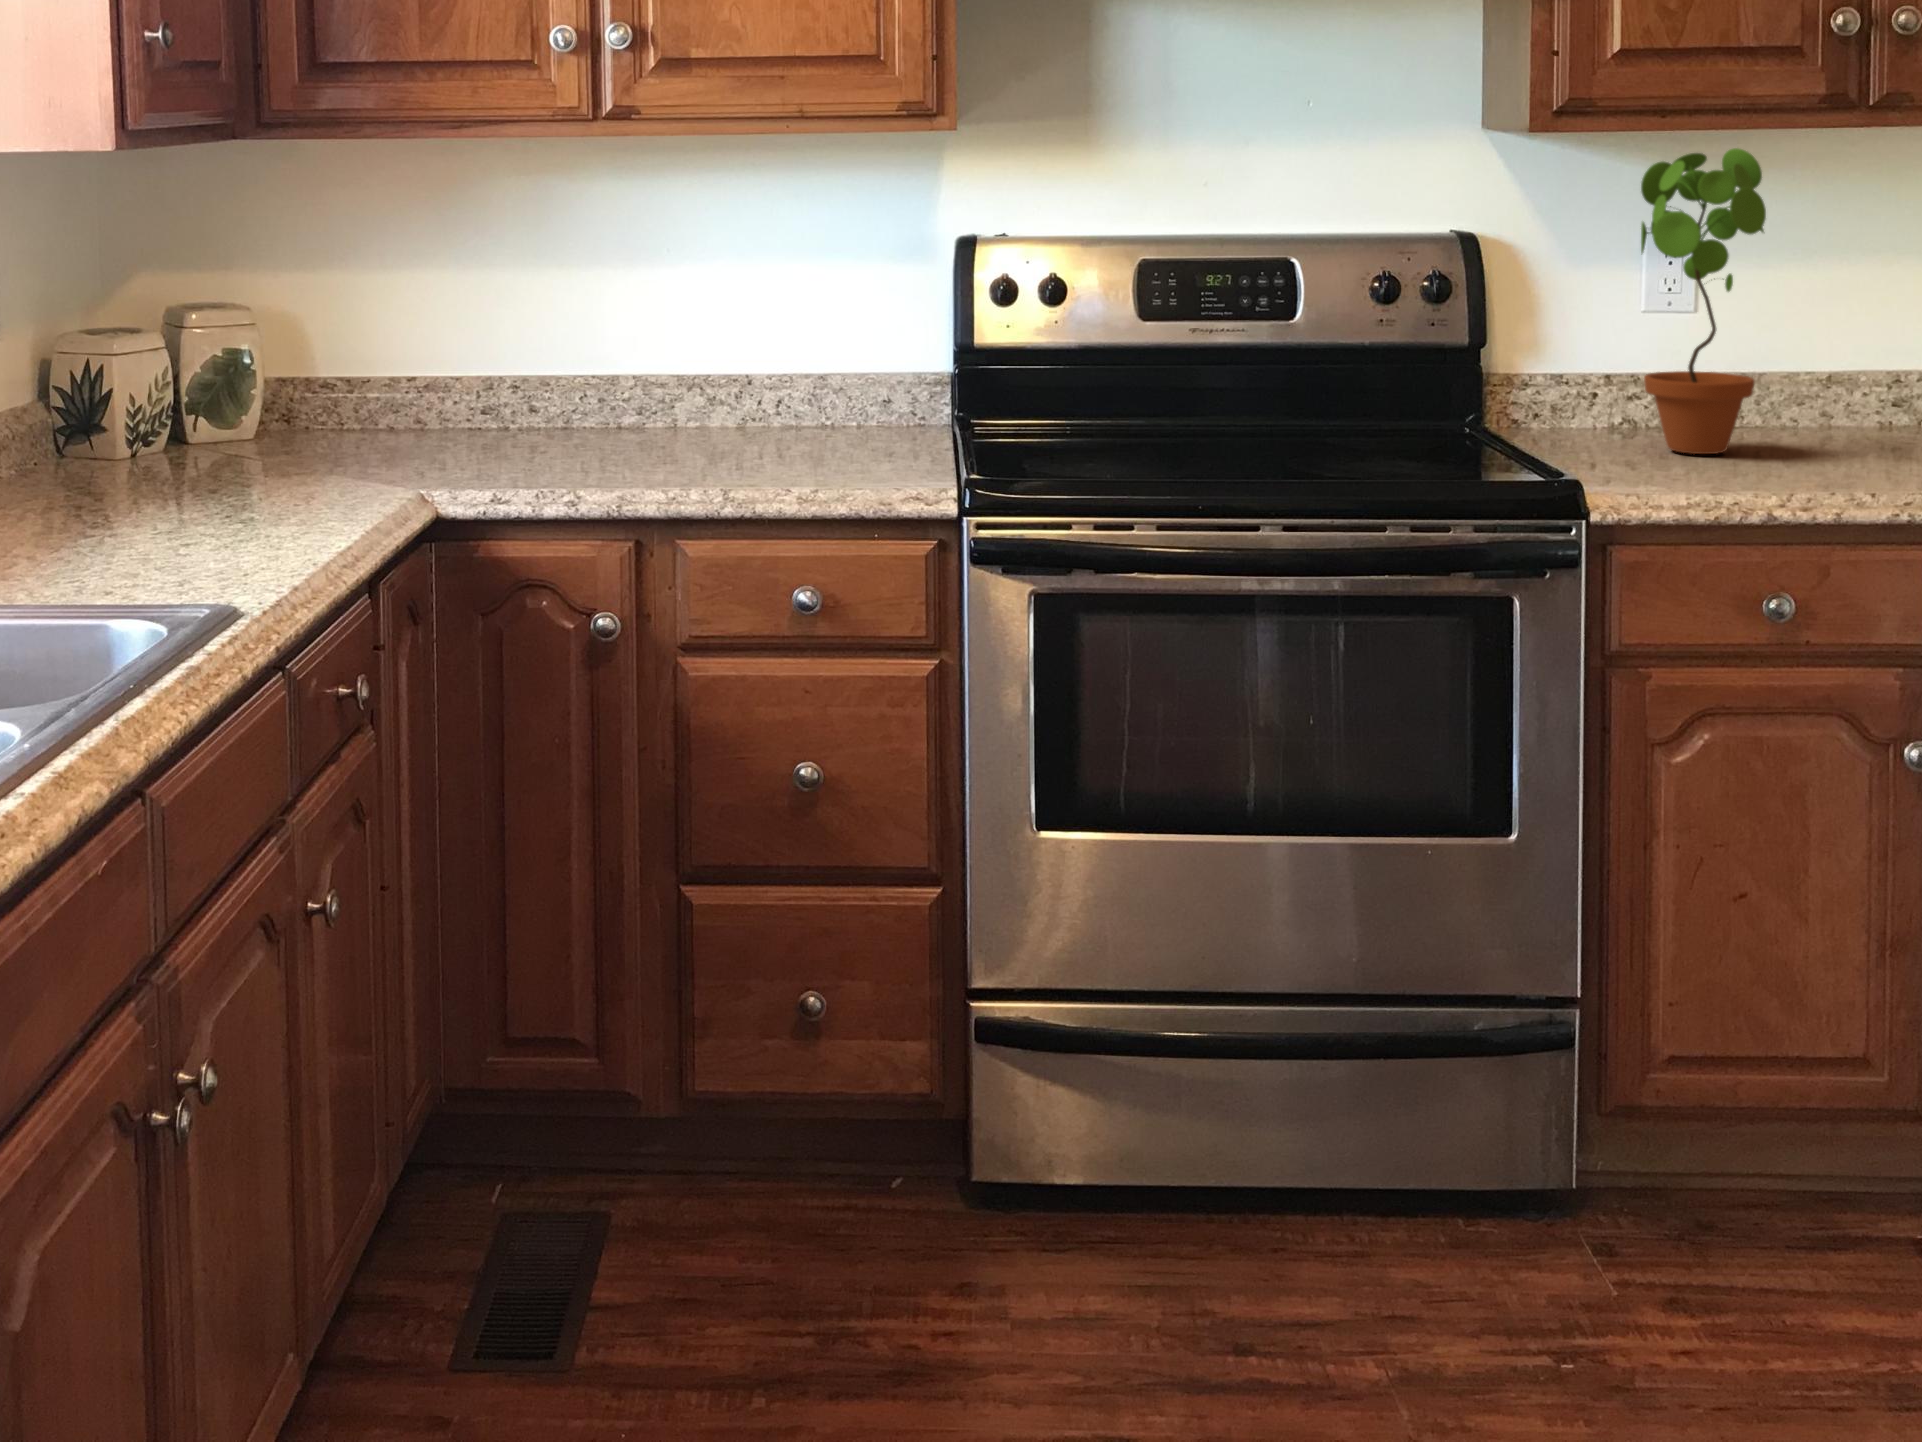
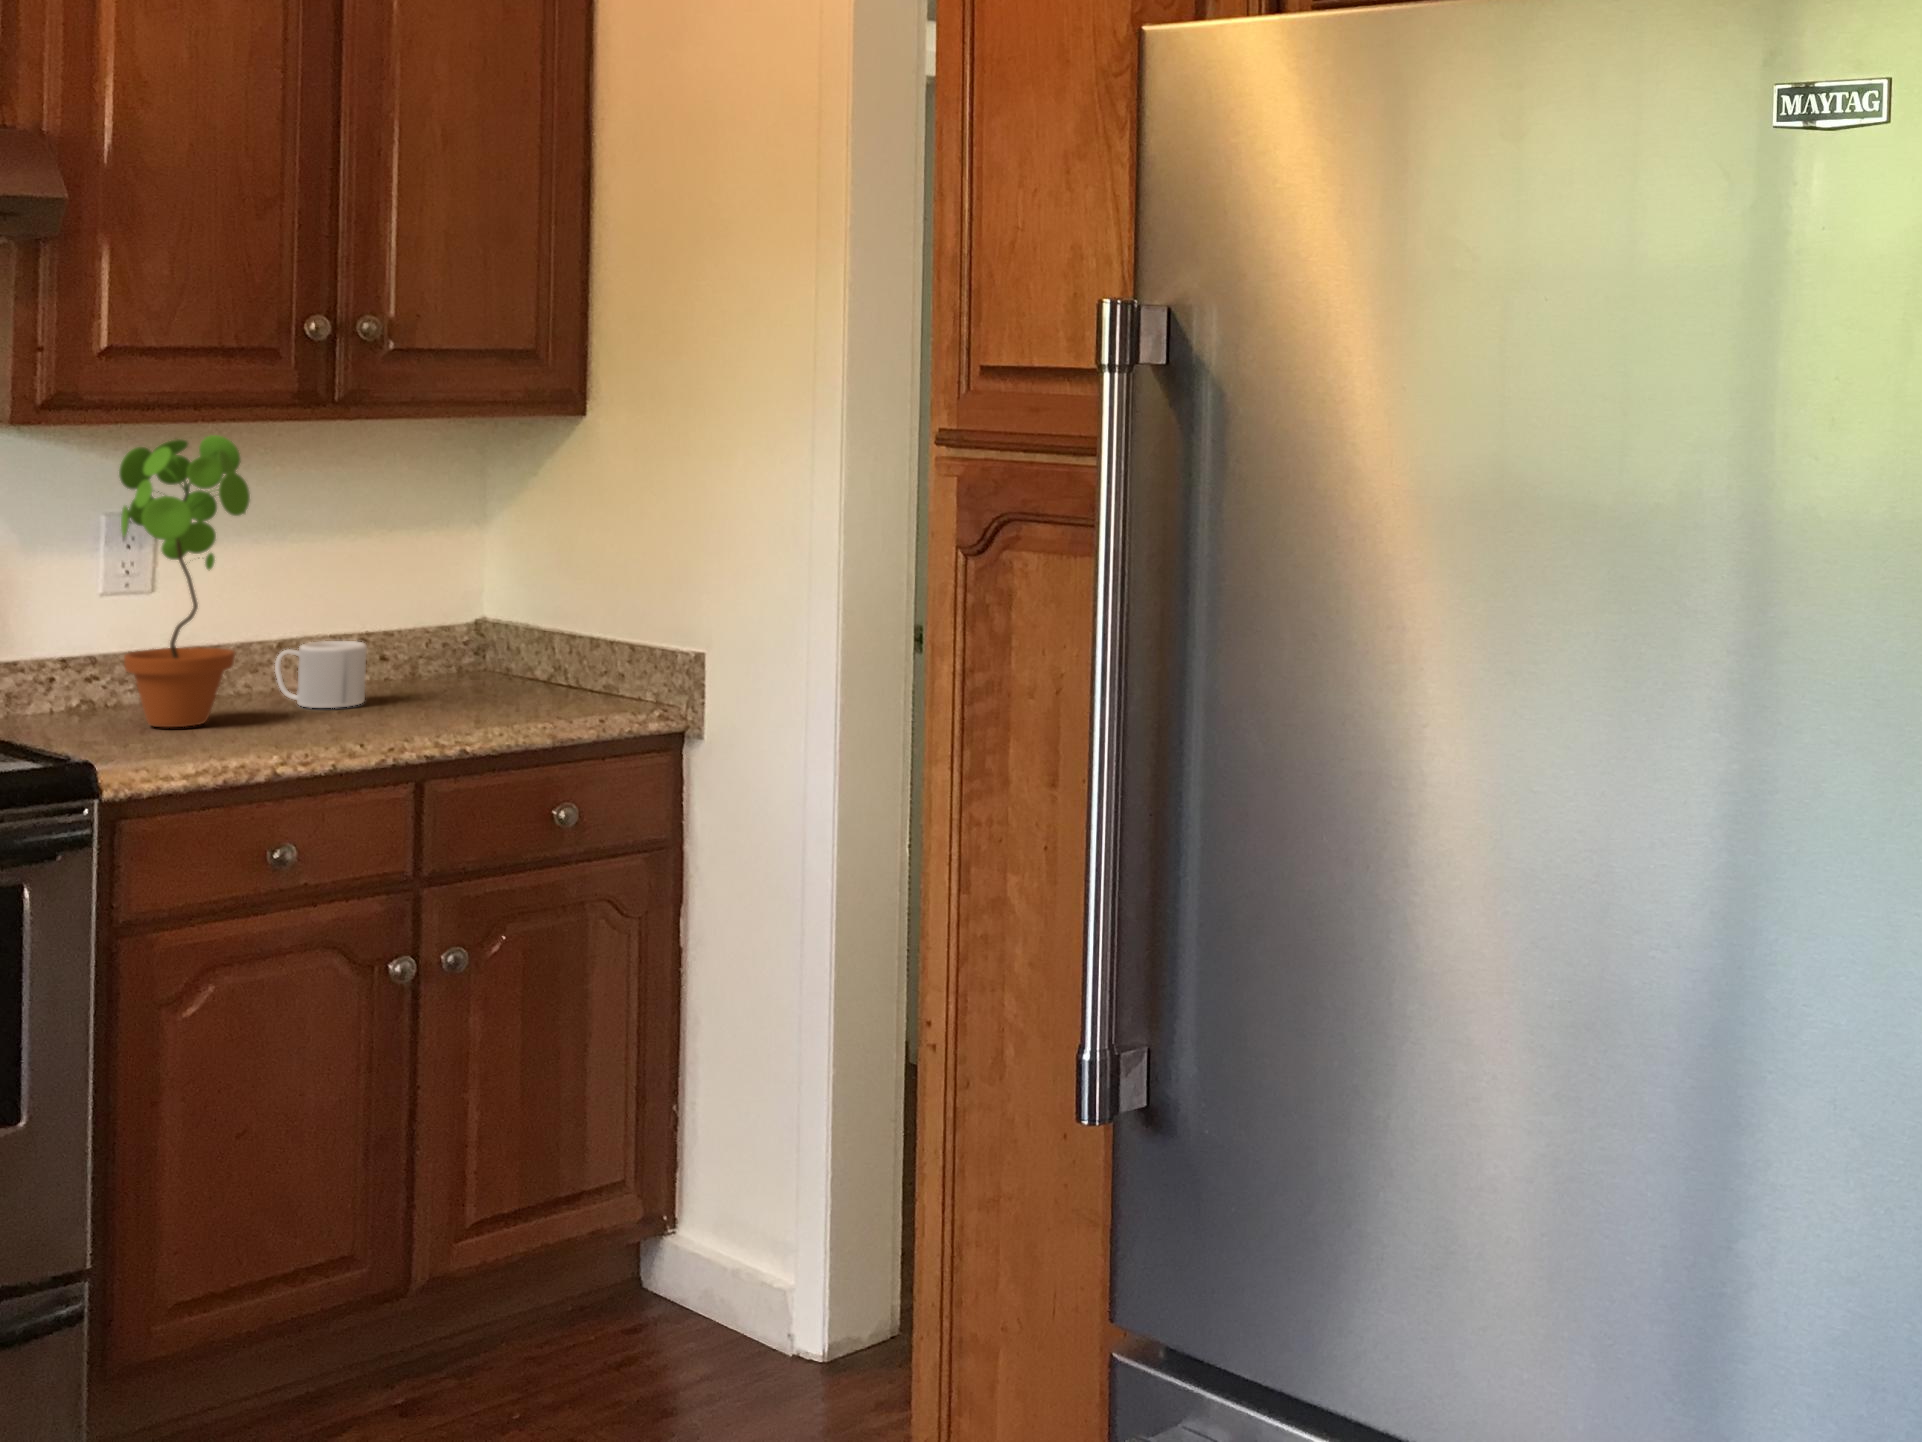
mug: none [1808,377,1908,451] -> present [275,641,367,708]

